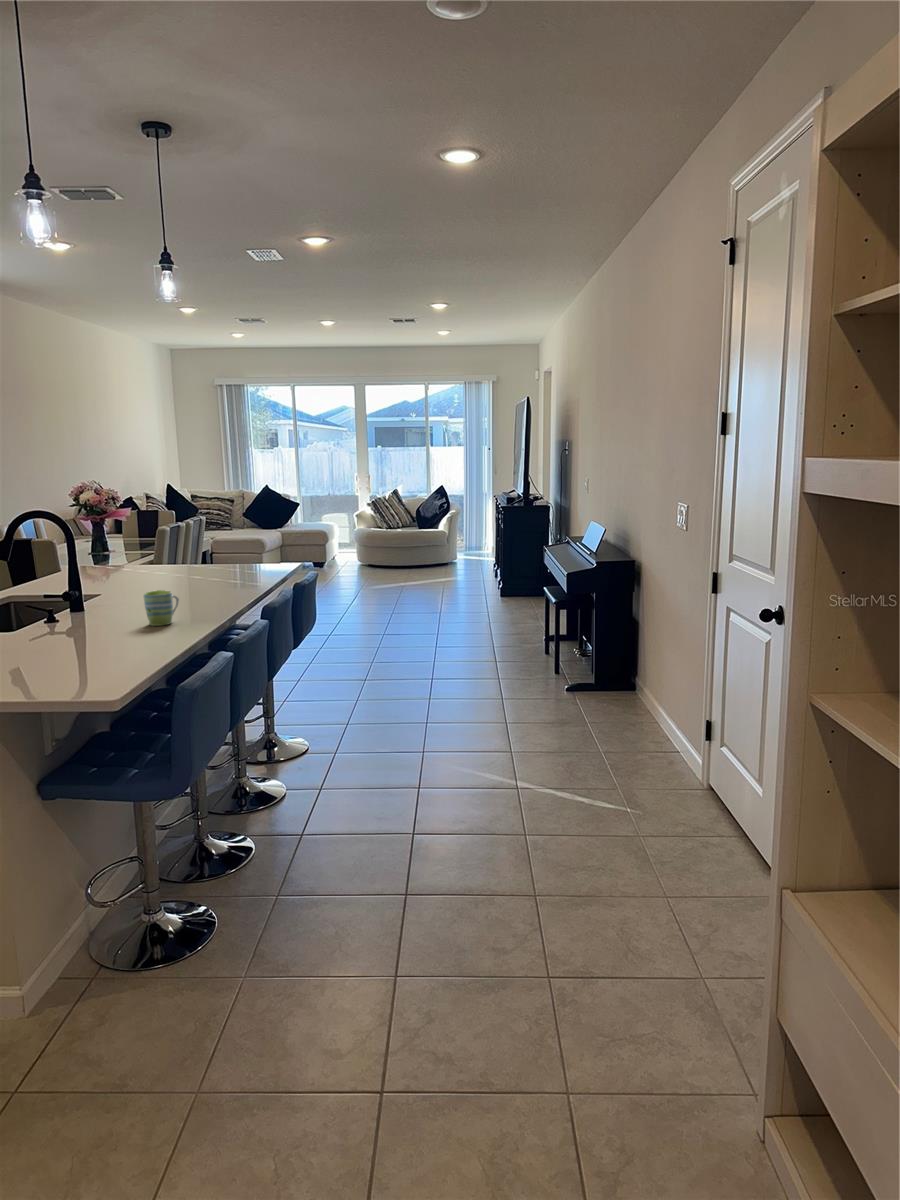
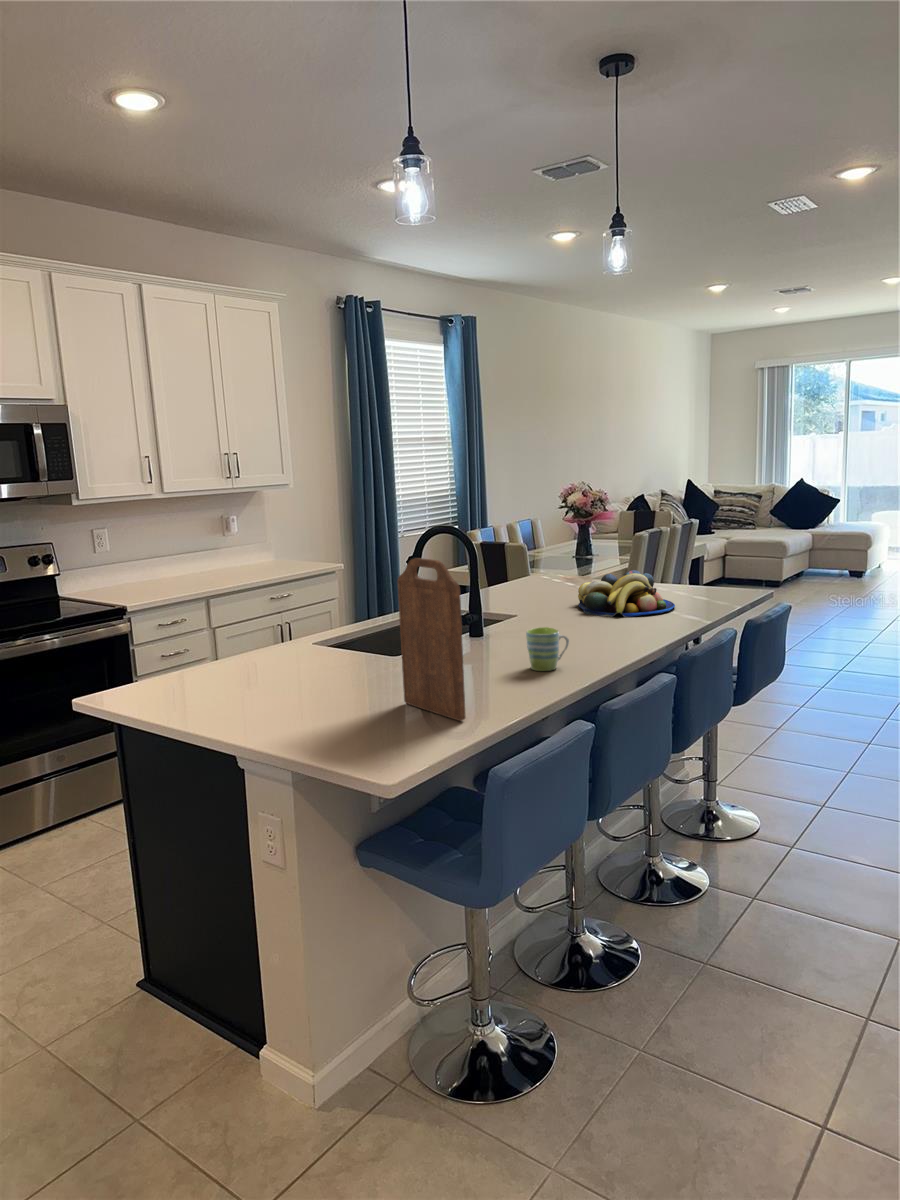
cutting board: none [49,529,130,660] -> present [397,558,466,721]
fruit bowl: none [145,551,231,589] -> present [578,570,675,617]

